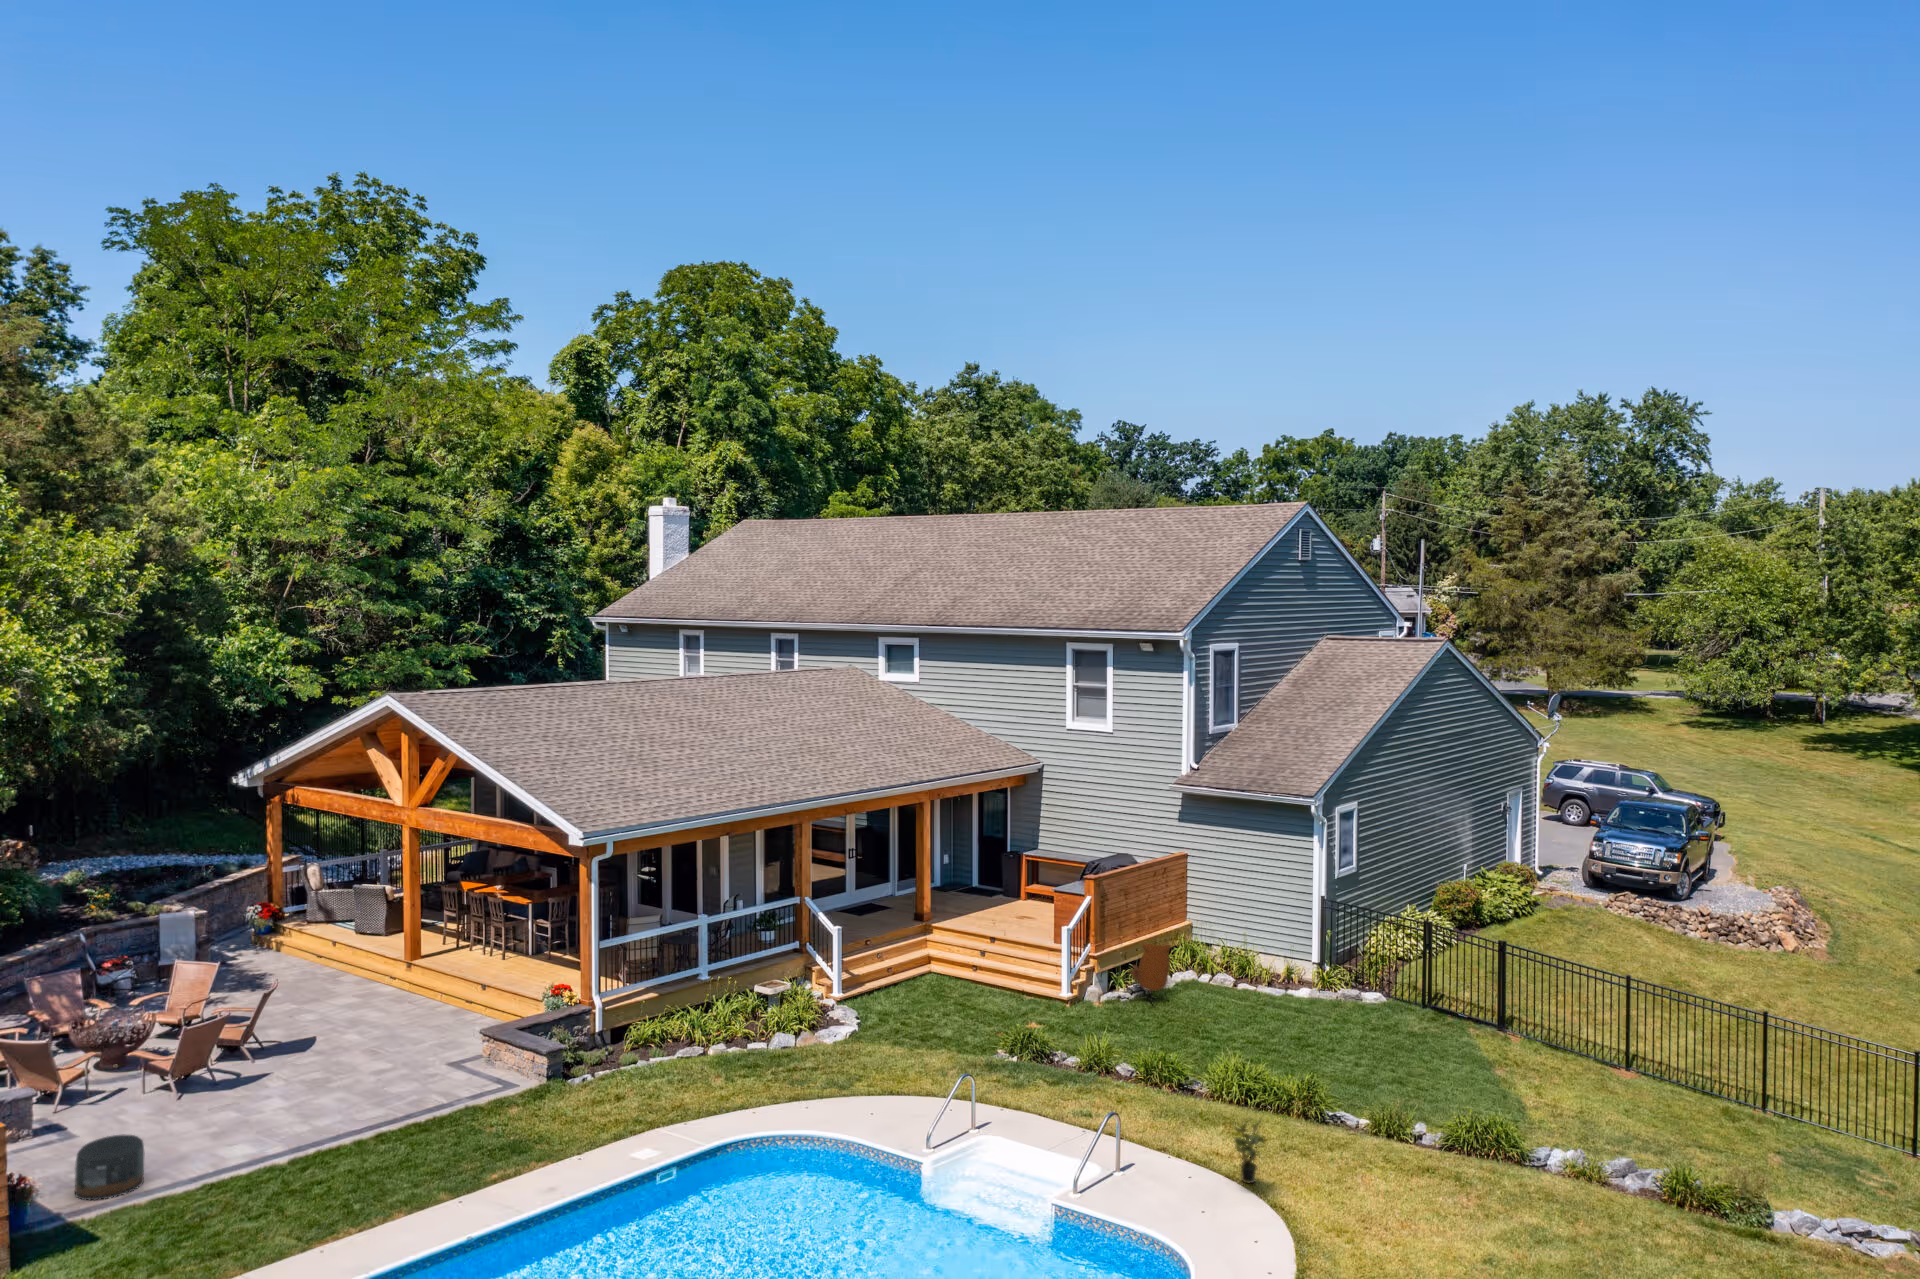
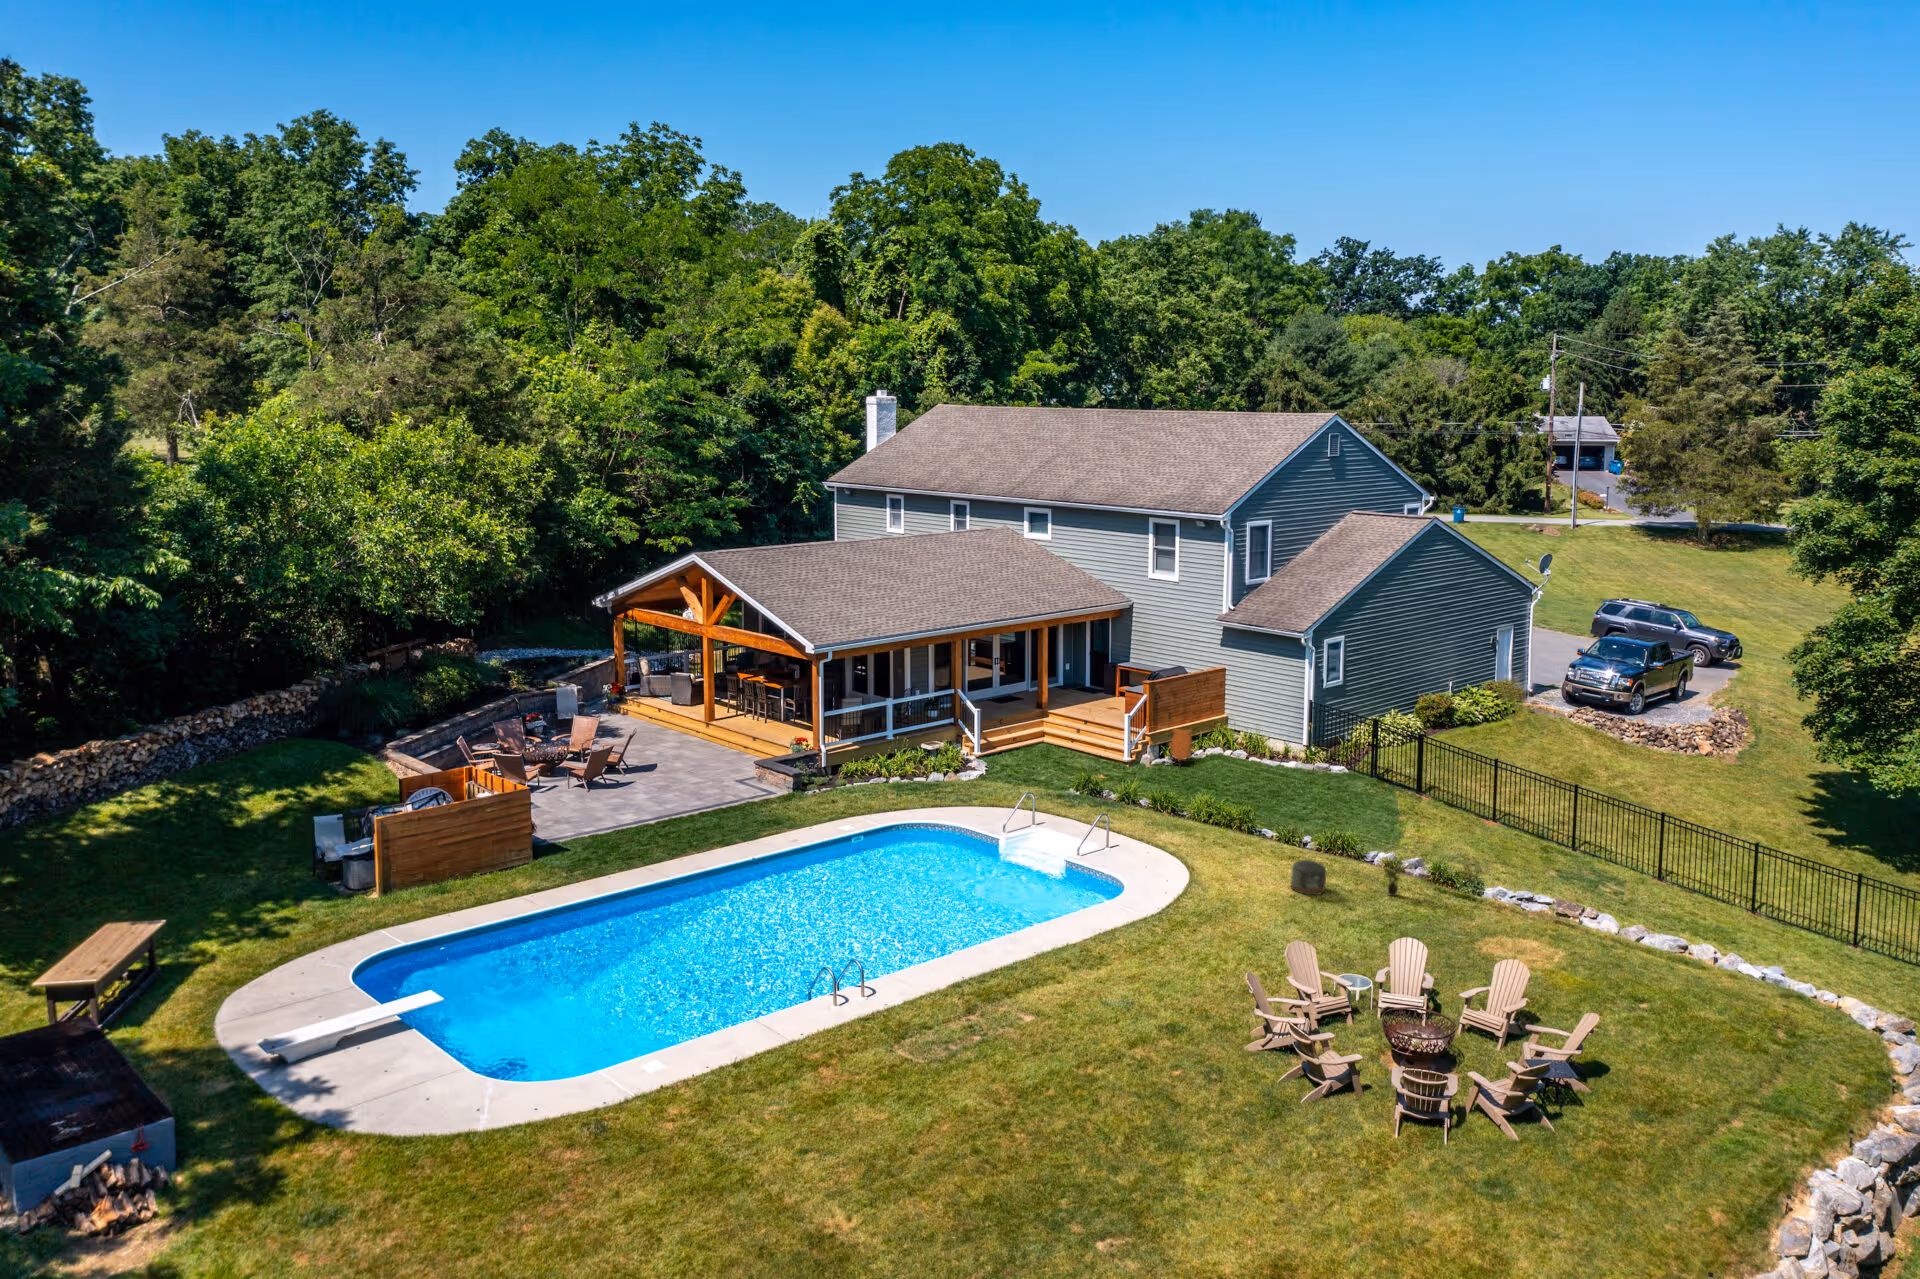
potted plant: present [1233,1120,1264,1183] -> present [1384,859,1404,896]
pouf: present [75,1135,144,1200] -> present [1291,860,1326,895]

